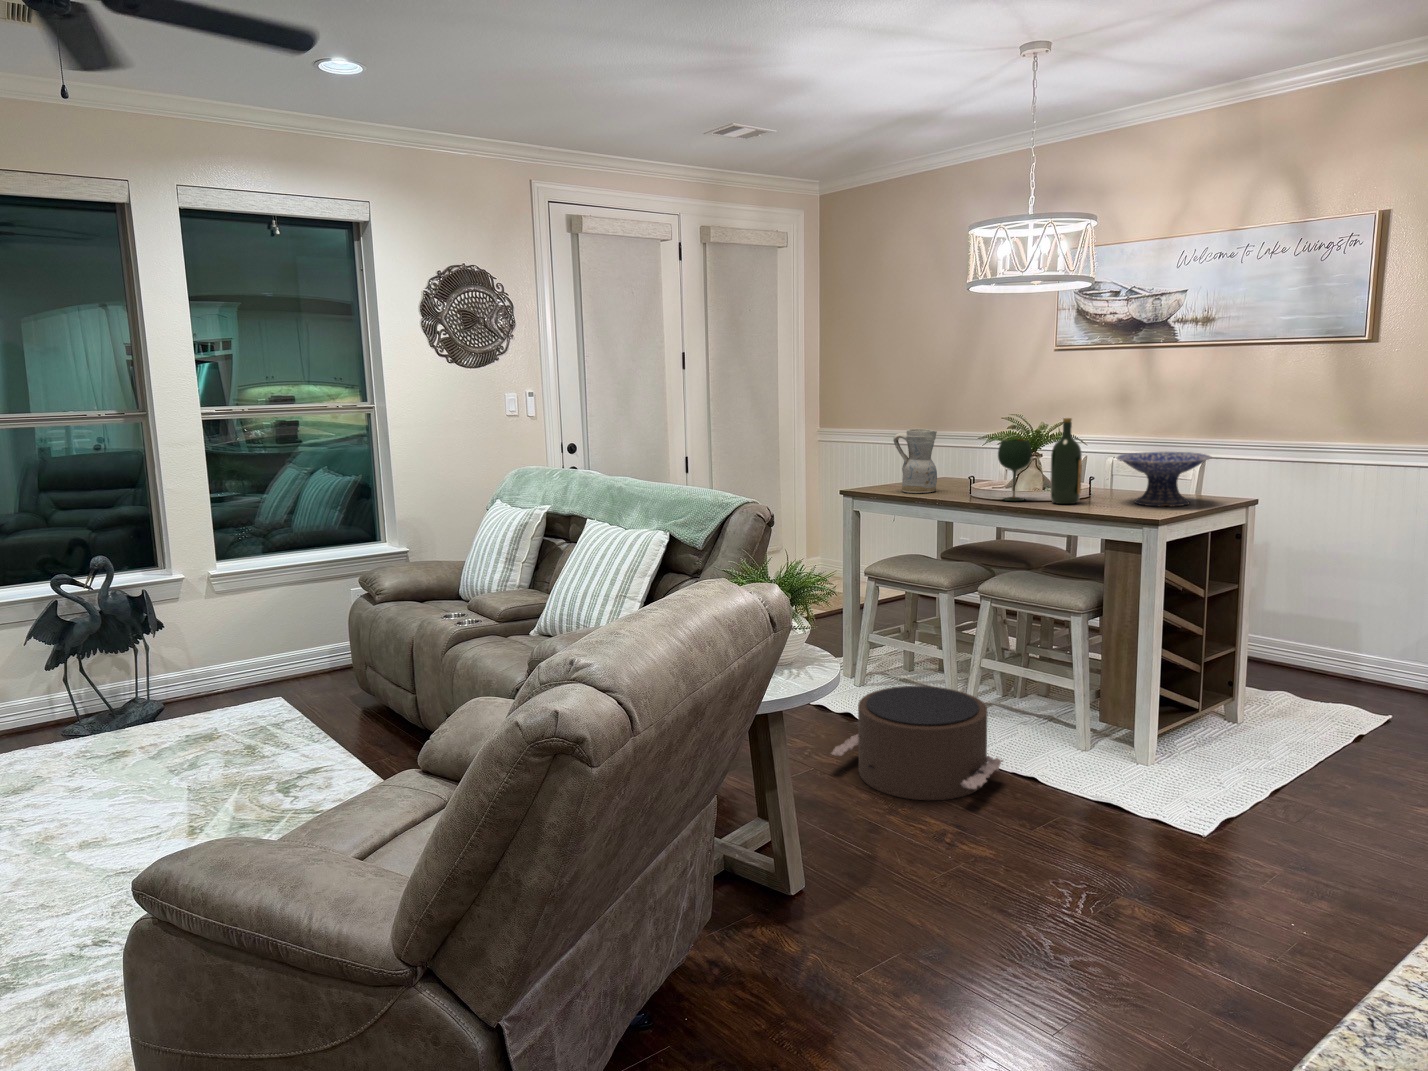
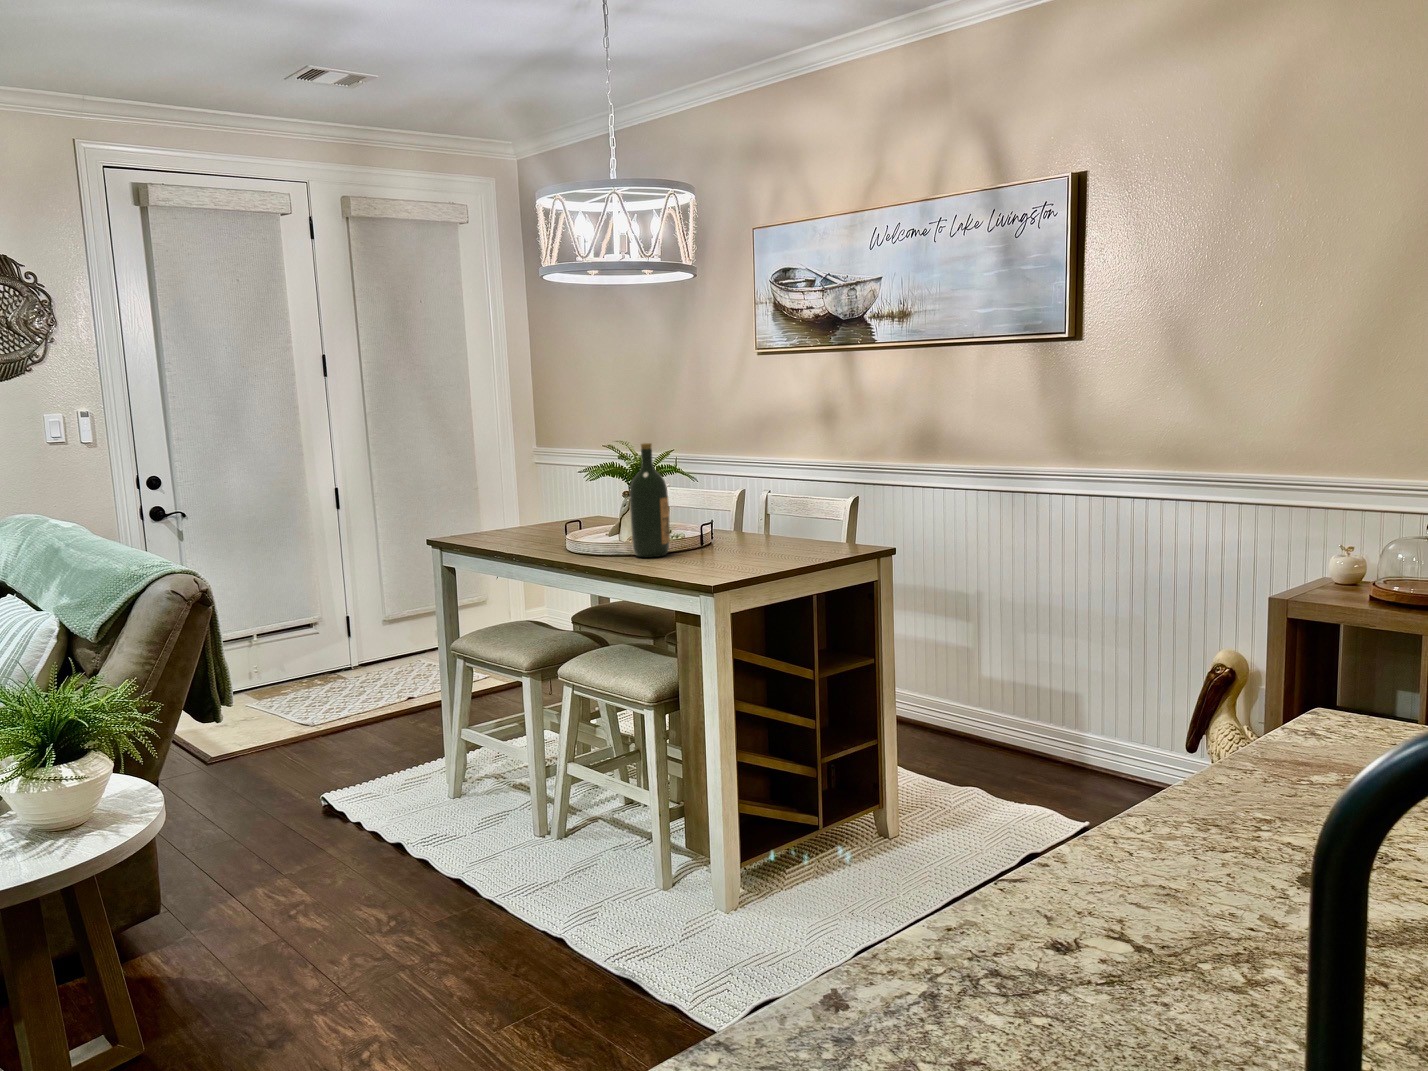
ceramic pitcher: present [893,429,937,493] -> none [472,457,531,542]
wine glass: present [998,439,1032,501] -> none [573,471,616,553]
decorative bowl: present [1117,452,1211,506] -> none [708,485,823,559]
pouf: present [832,686,1003,800] -> none [294,809,520,982]

